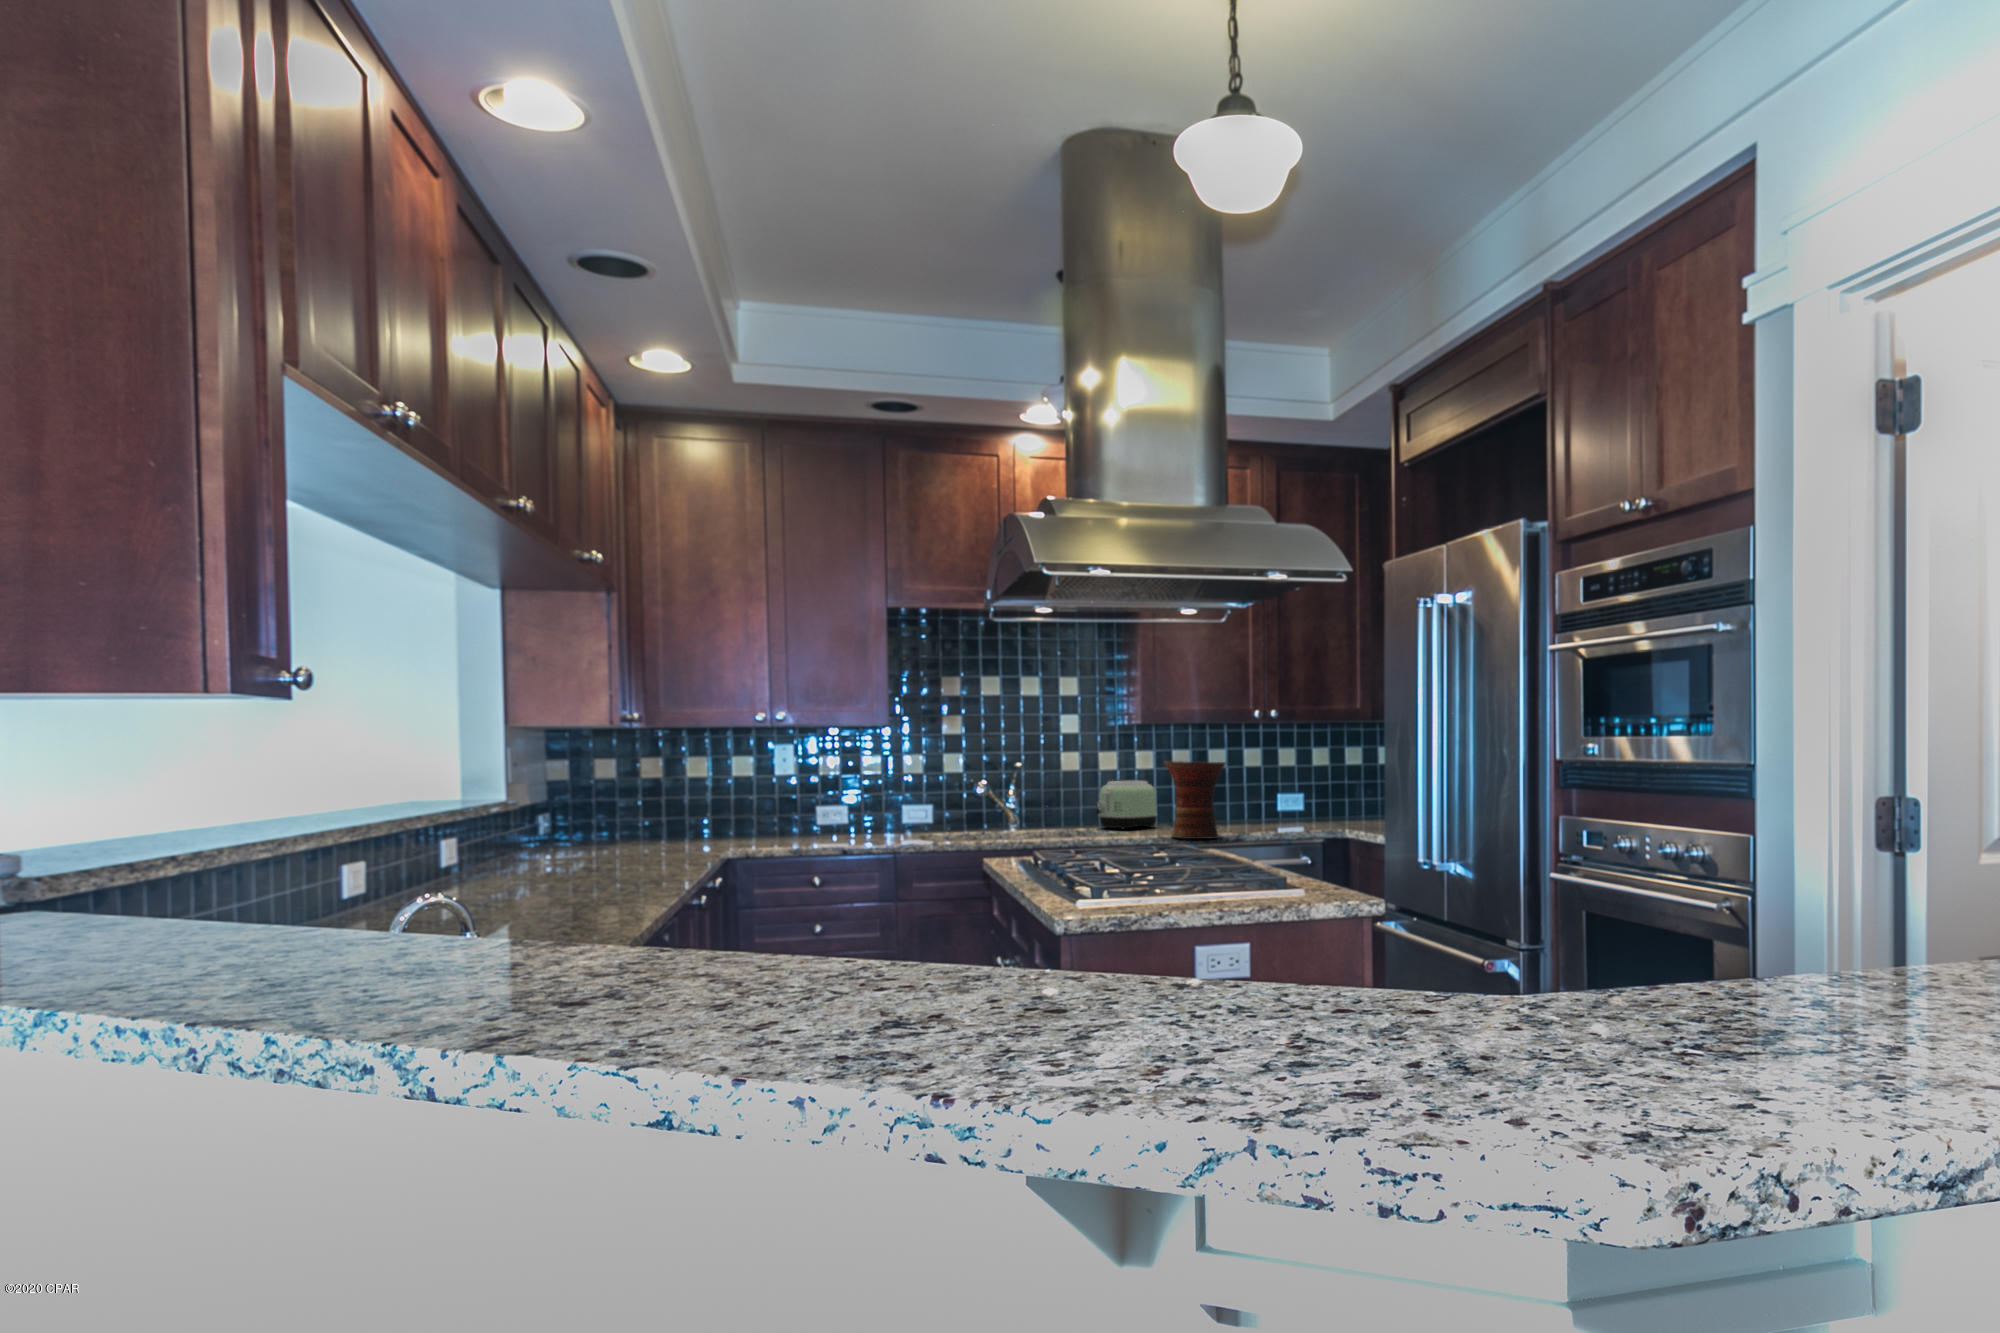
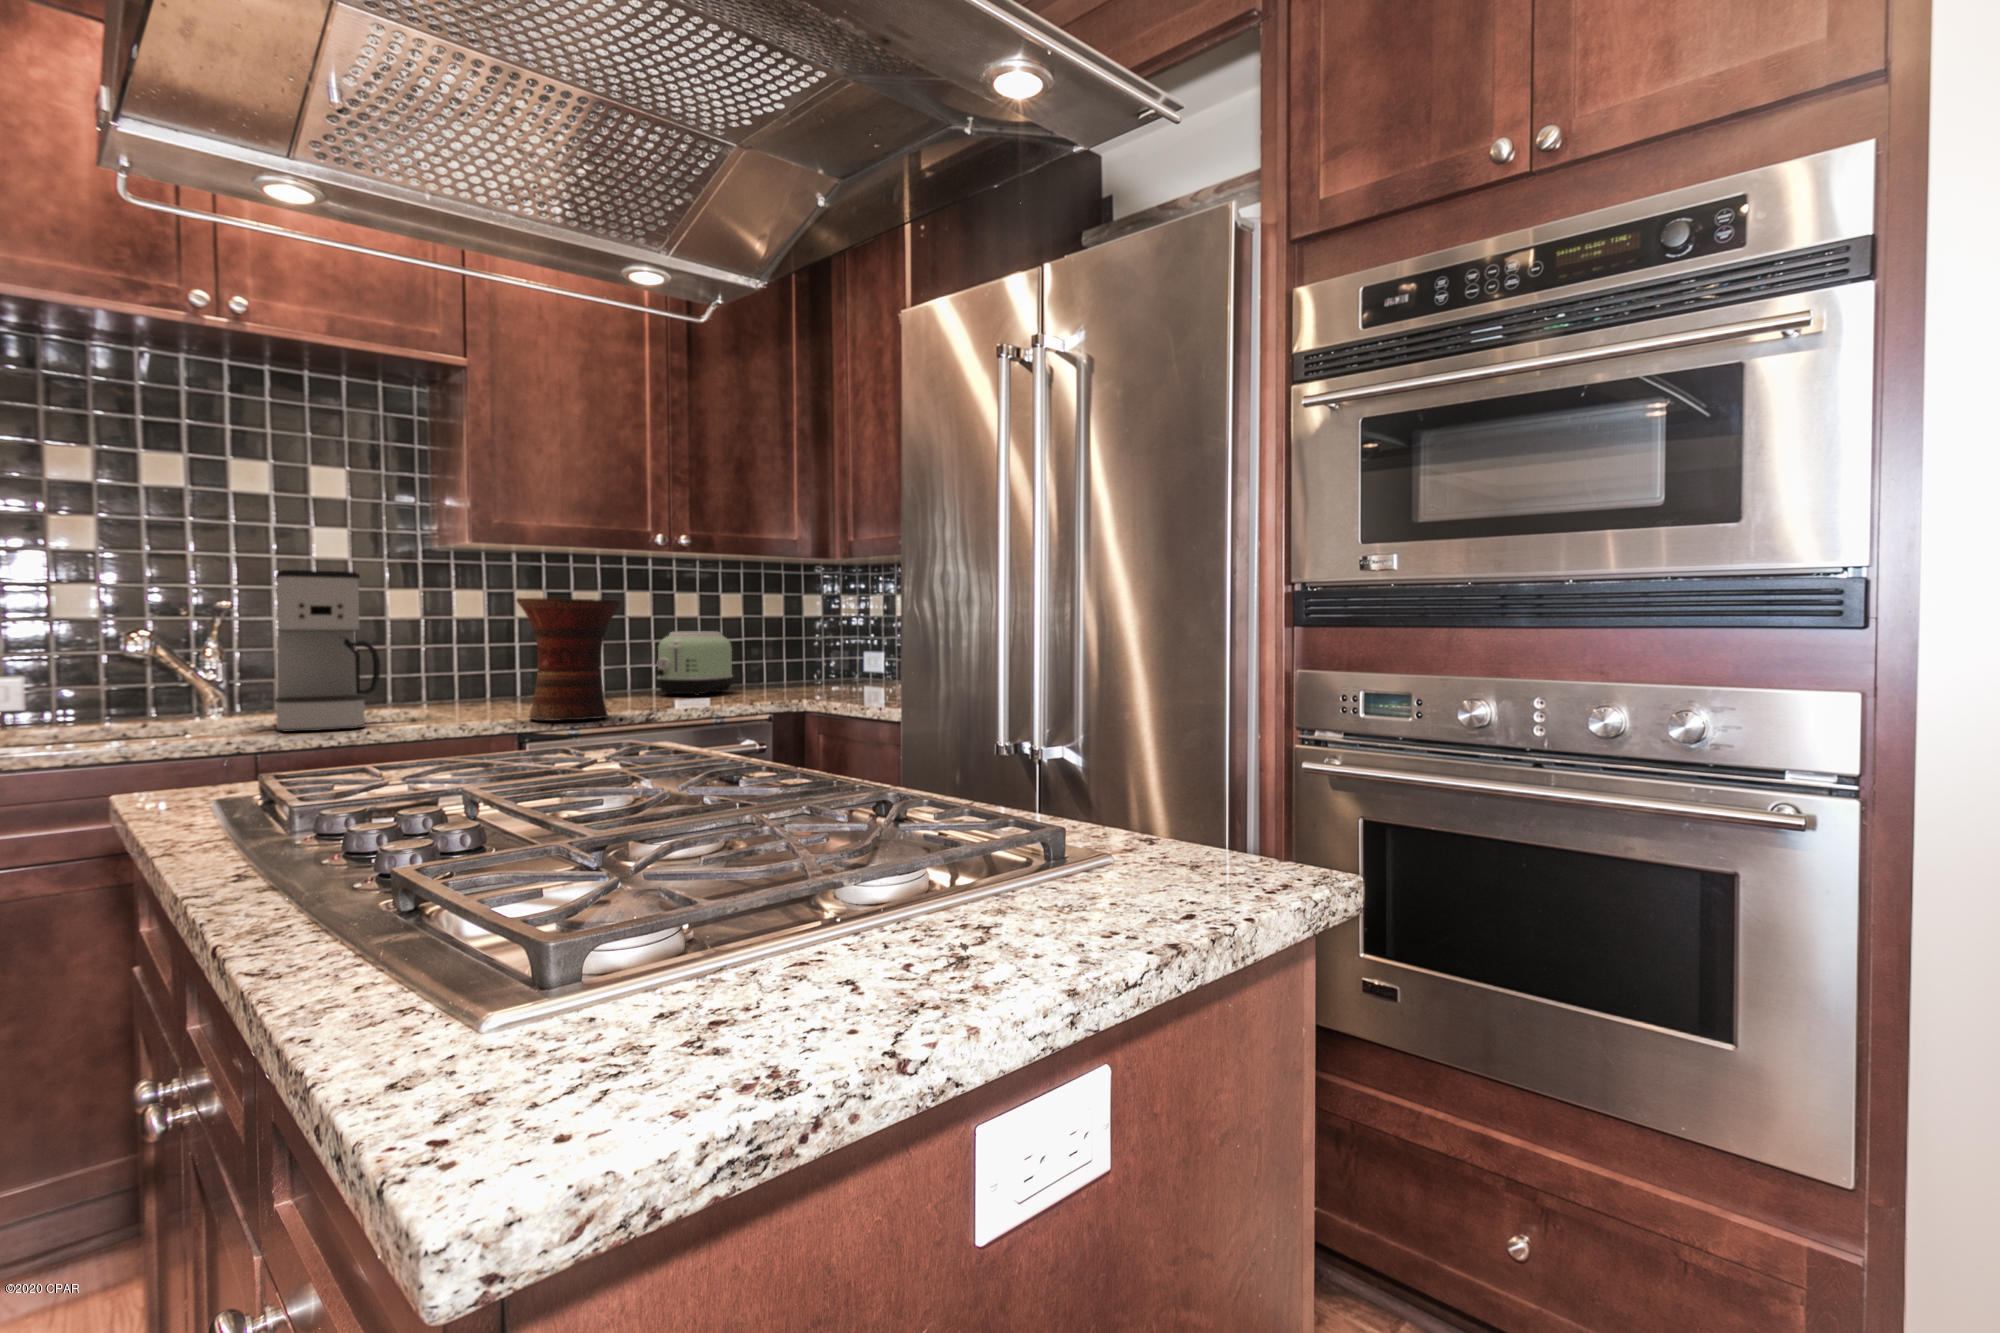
coffee maker: none [1042,748,1092,838] -> present [275,570,380,731]
toaster: present [1096,781,1157,829] -> present [657,632,733,696]

